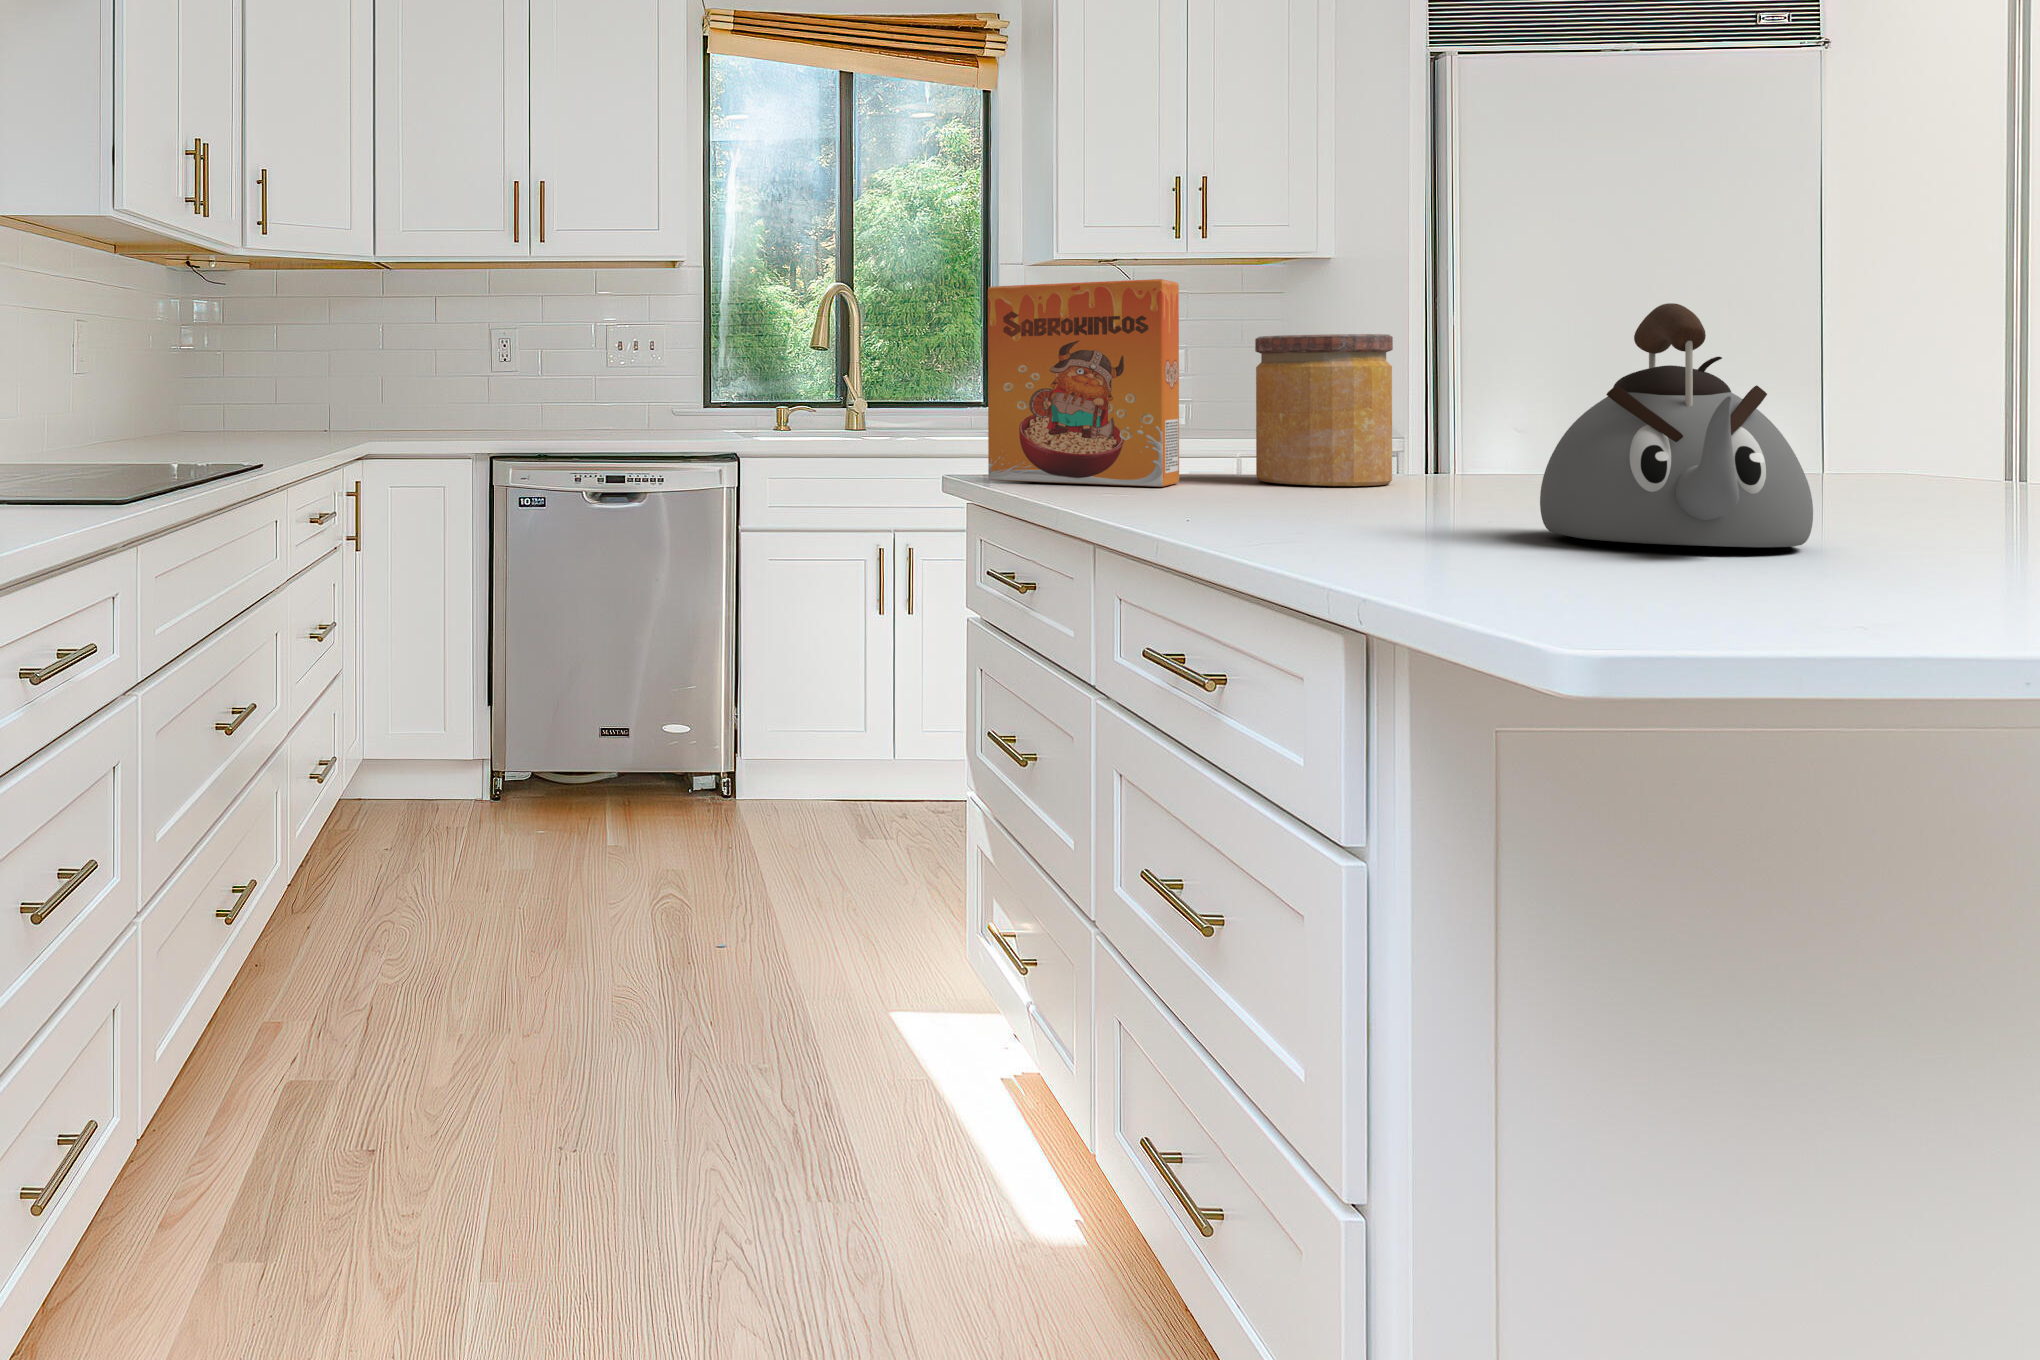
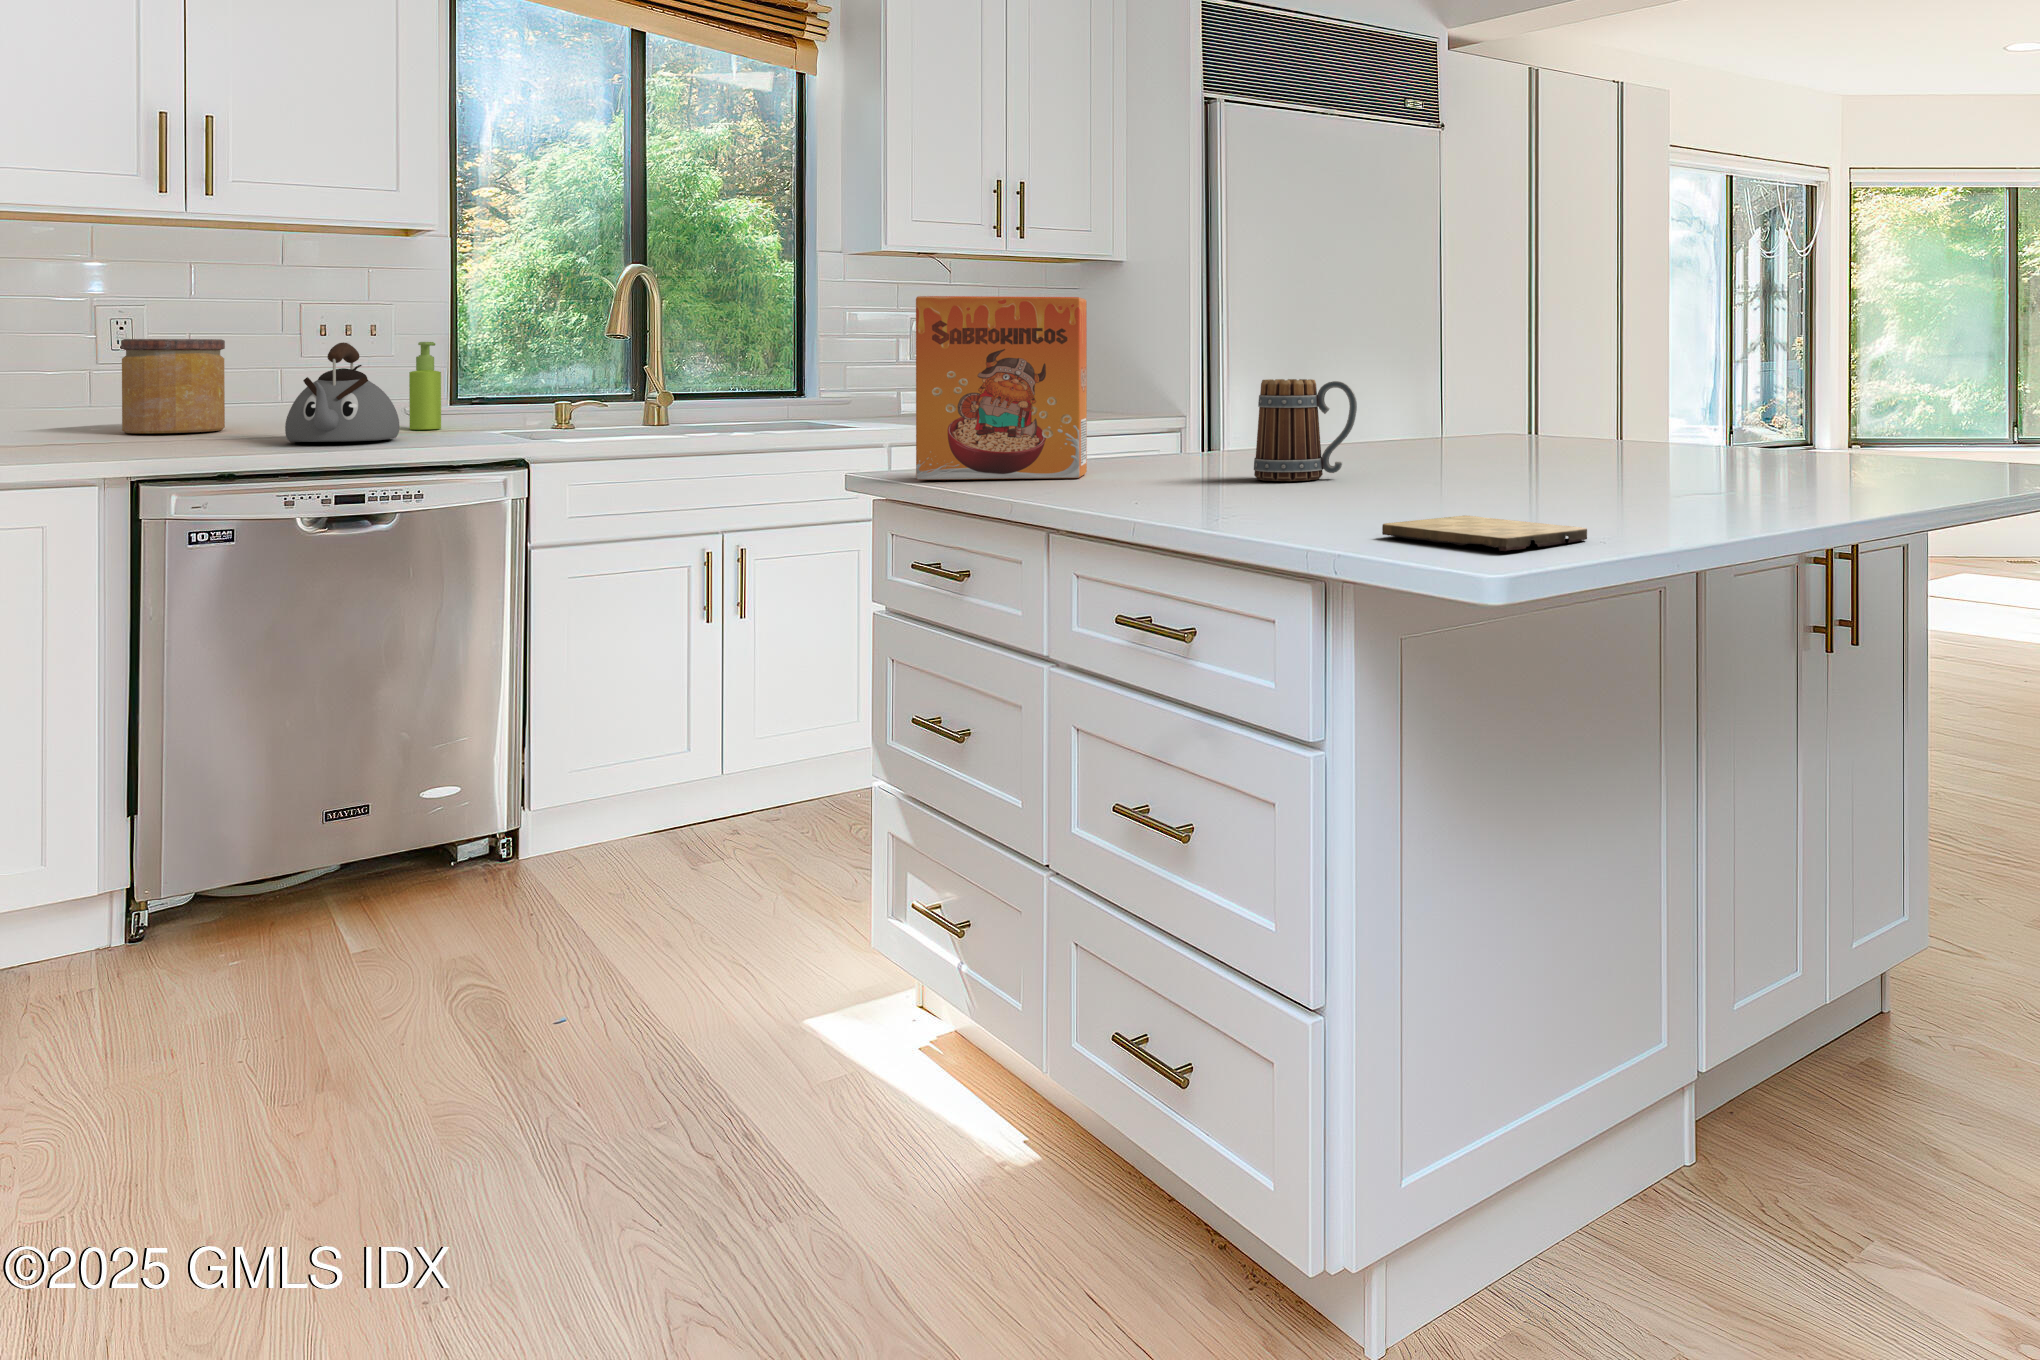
kettle: present [1540,303,1813,547] -> present [285,342,399,442]
jar: present [1255,334,1393,486] -> present [121,339,225,433]
soap dispenser: none [675,355,696,426] -> present [409,342,441,430]
mug: none [1379,371,1538,504] -> present [1254,379,1357,481]
cutting board: none [1462,560,1853,617] -> present [1382,515,1587,551]

